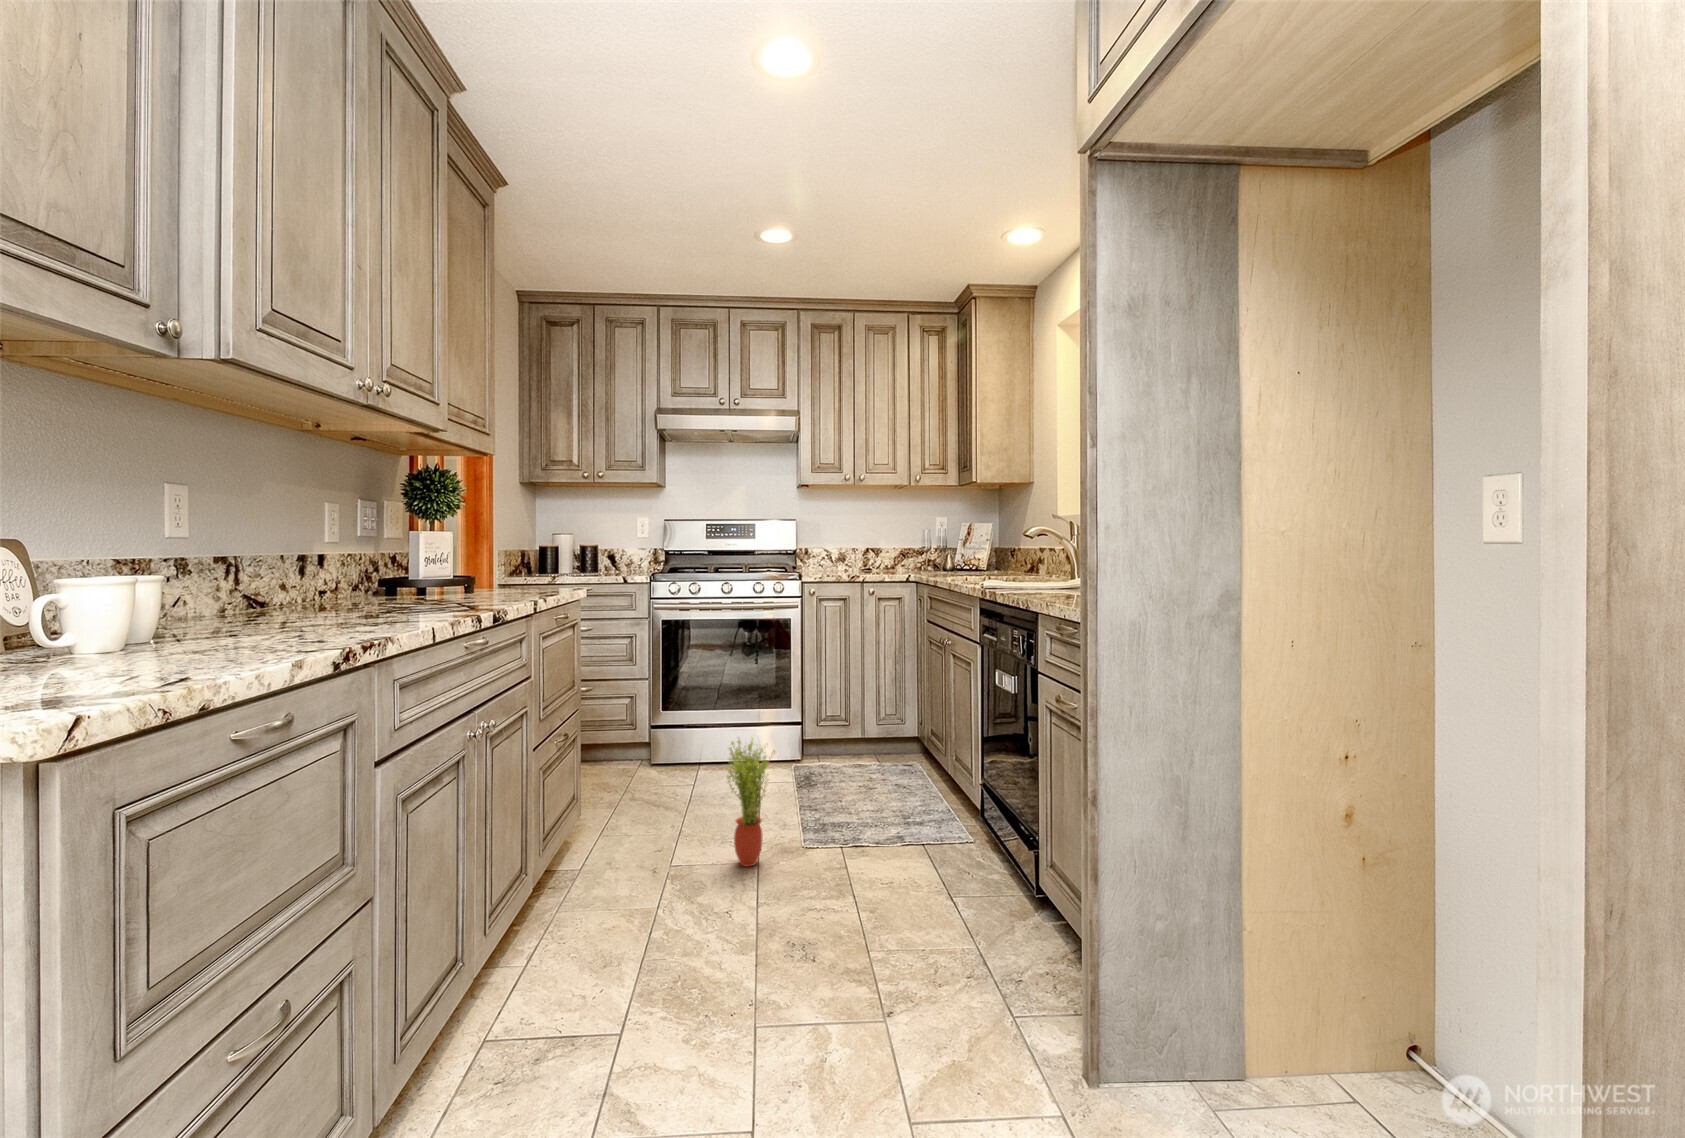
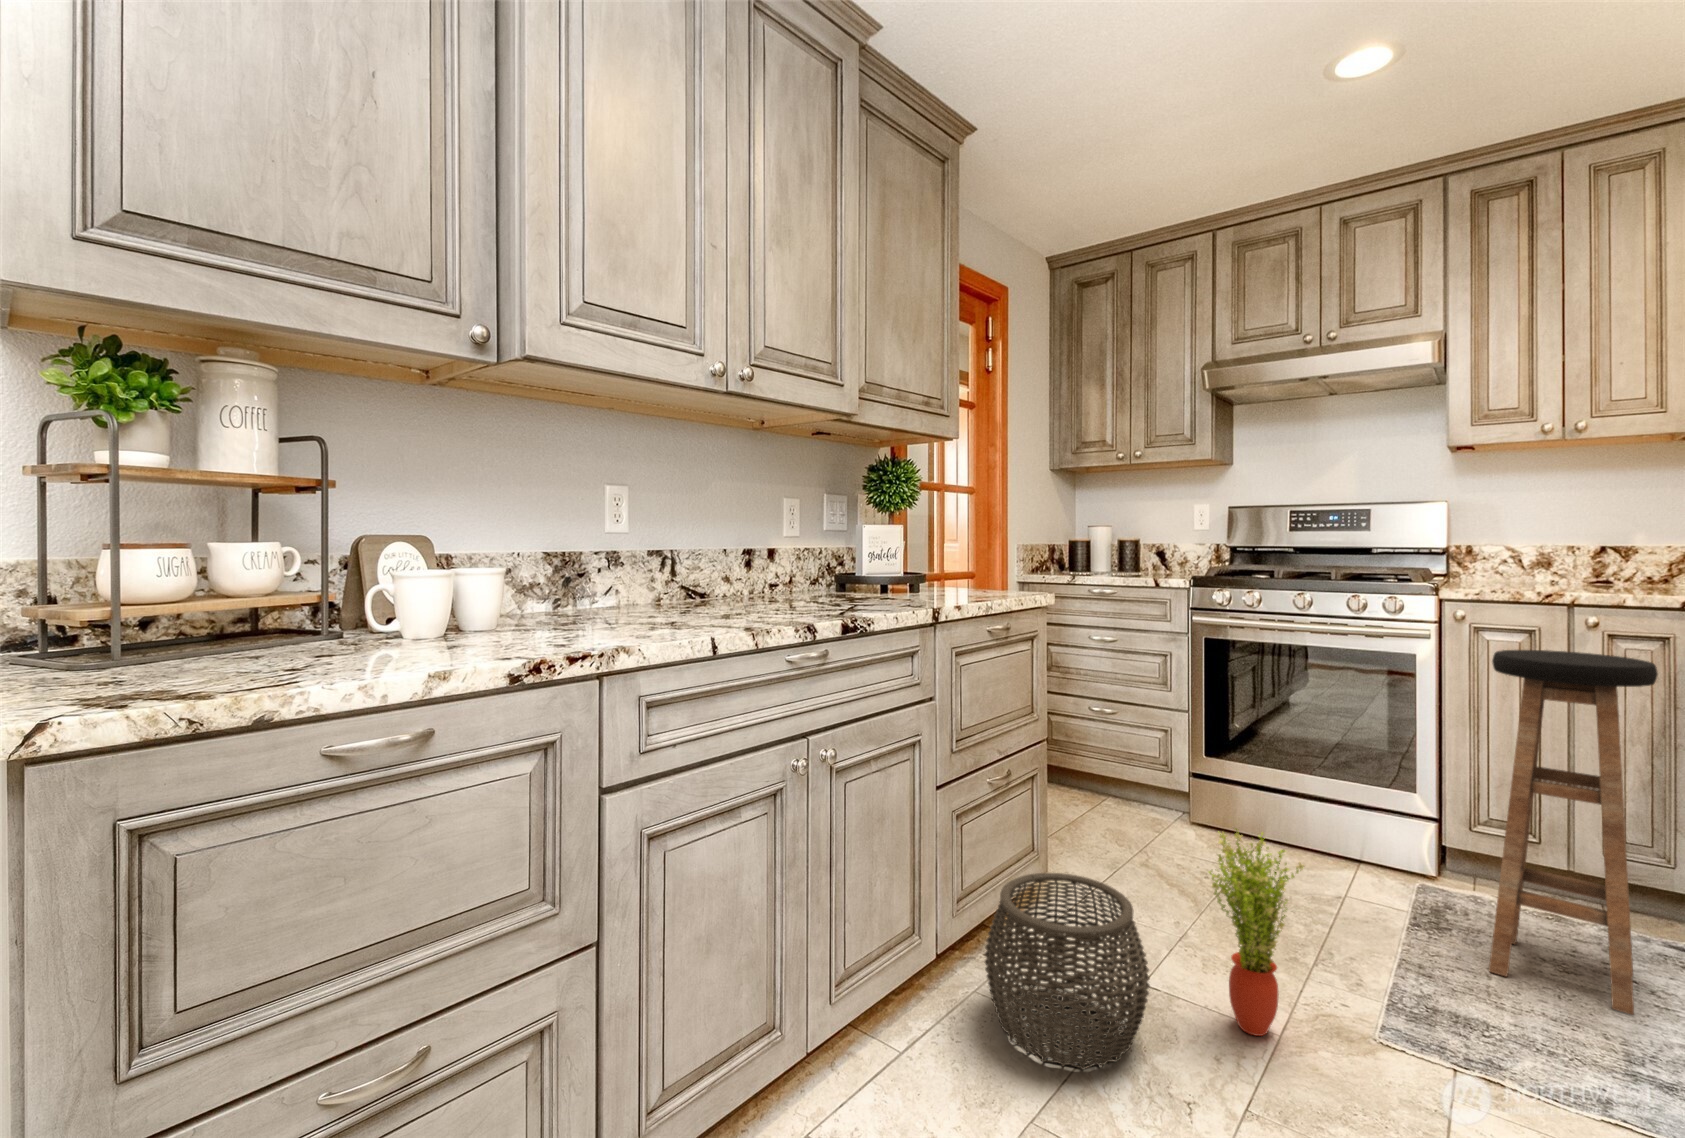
bar stool: none [839,612,905,798] -> present [1489,650,1658,1015]
woven basket: none [580,795,701,928] -> present [985,873,1150,1069]

